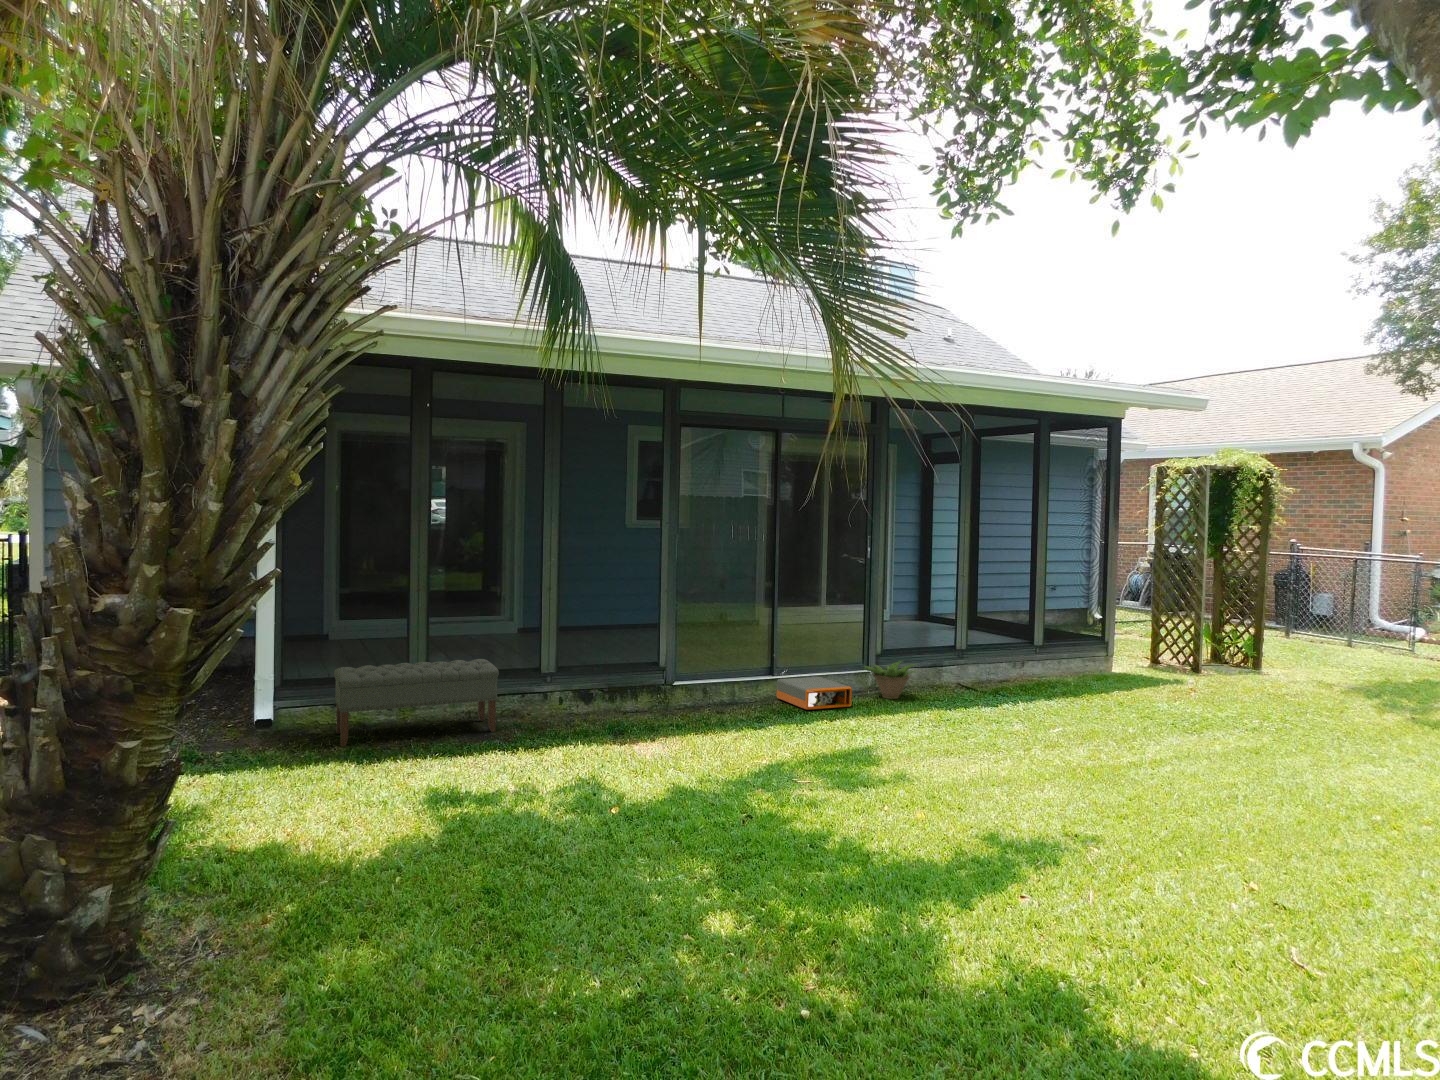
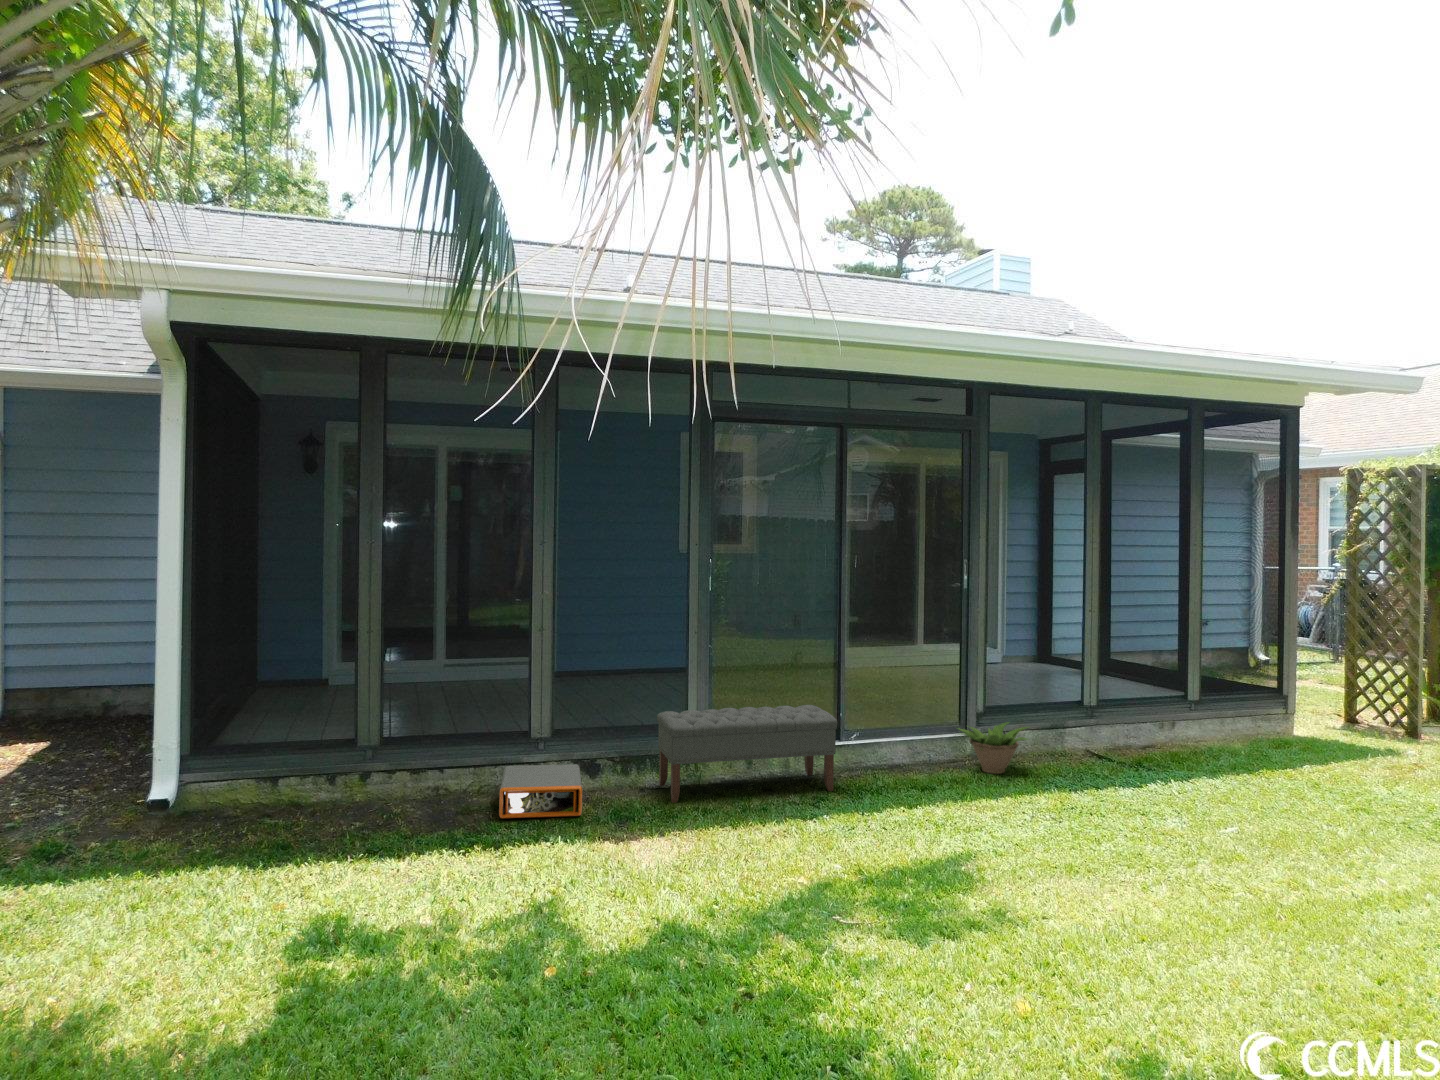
bench: present [334,659,499,746] -> present [657,705,838,803]
storage box: present [777,677,852,710] -> present [499,764,582,818]

